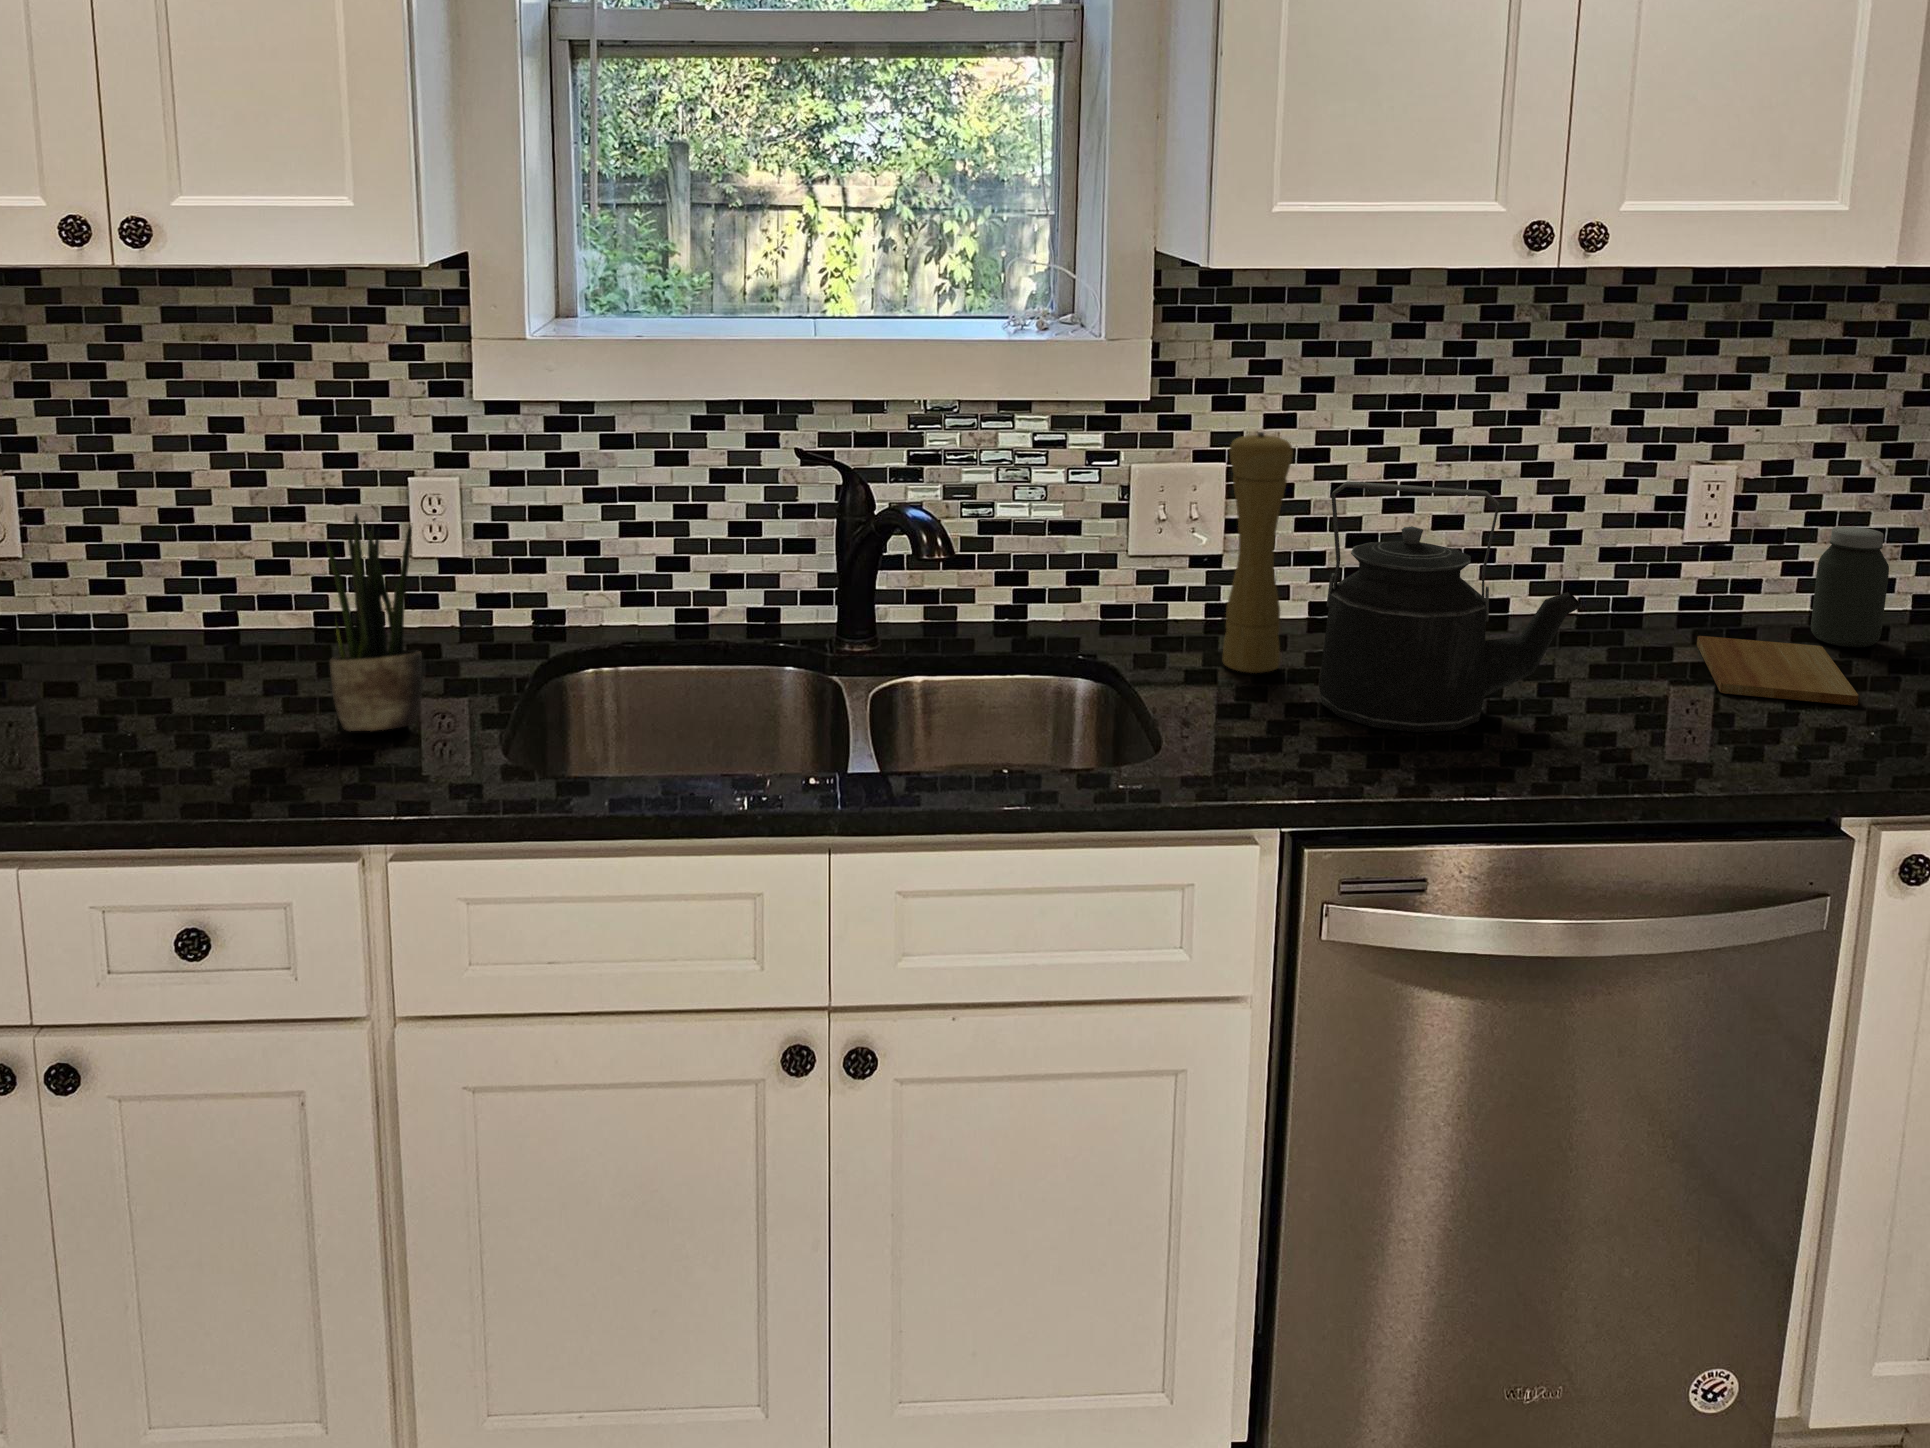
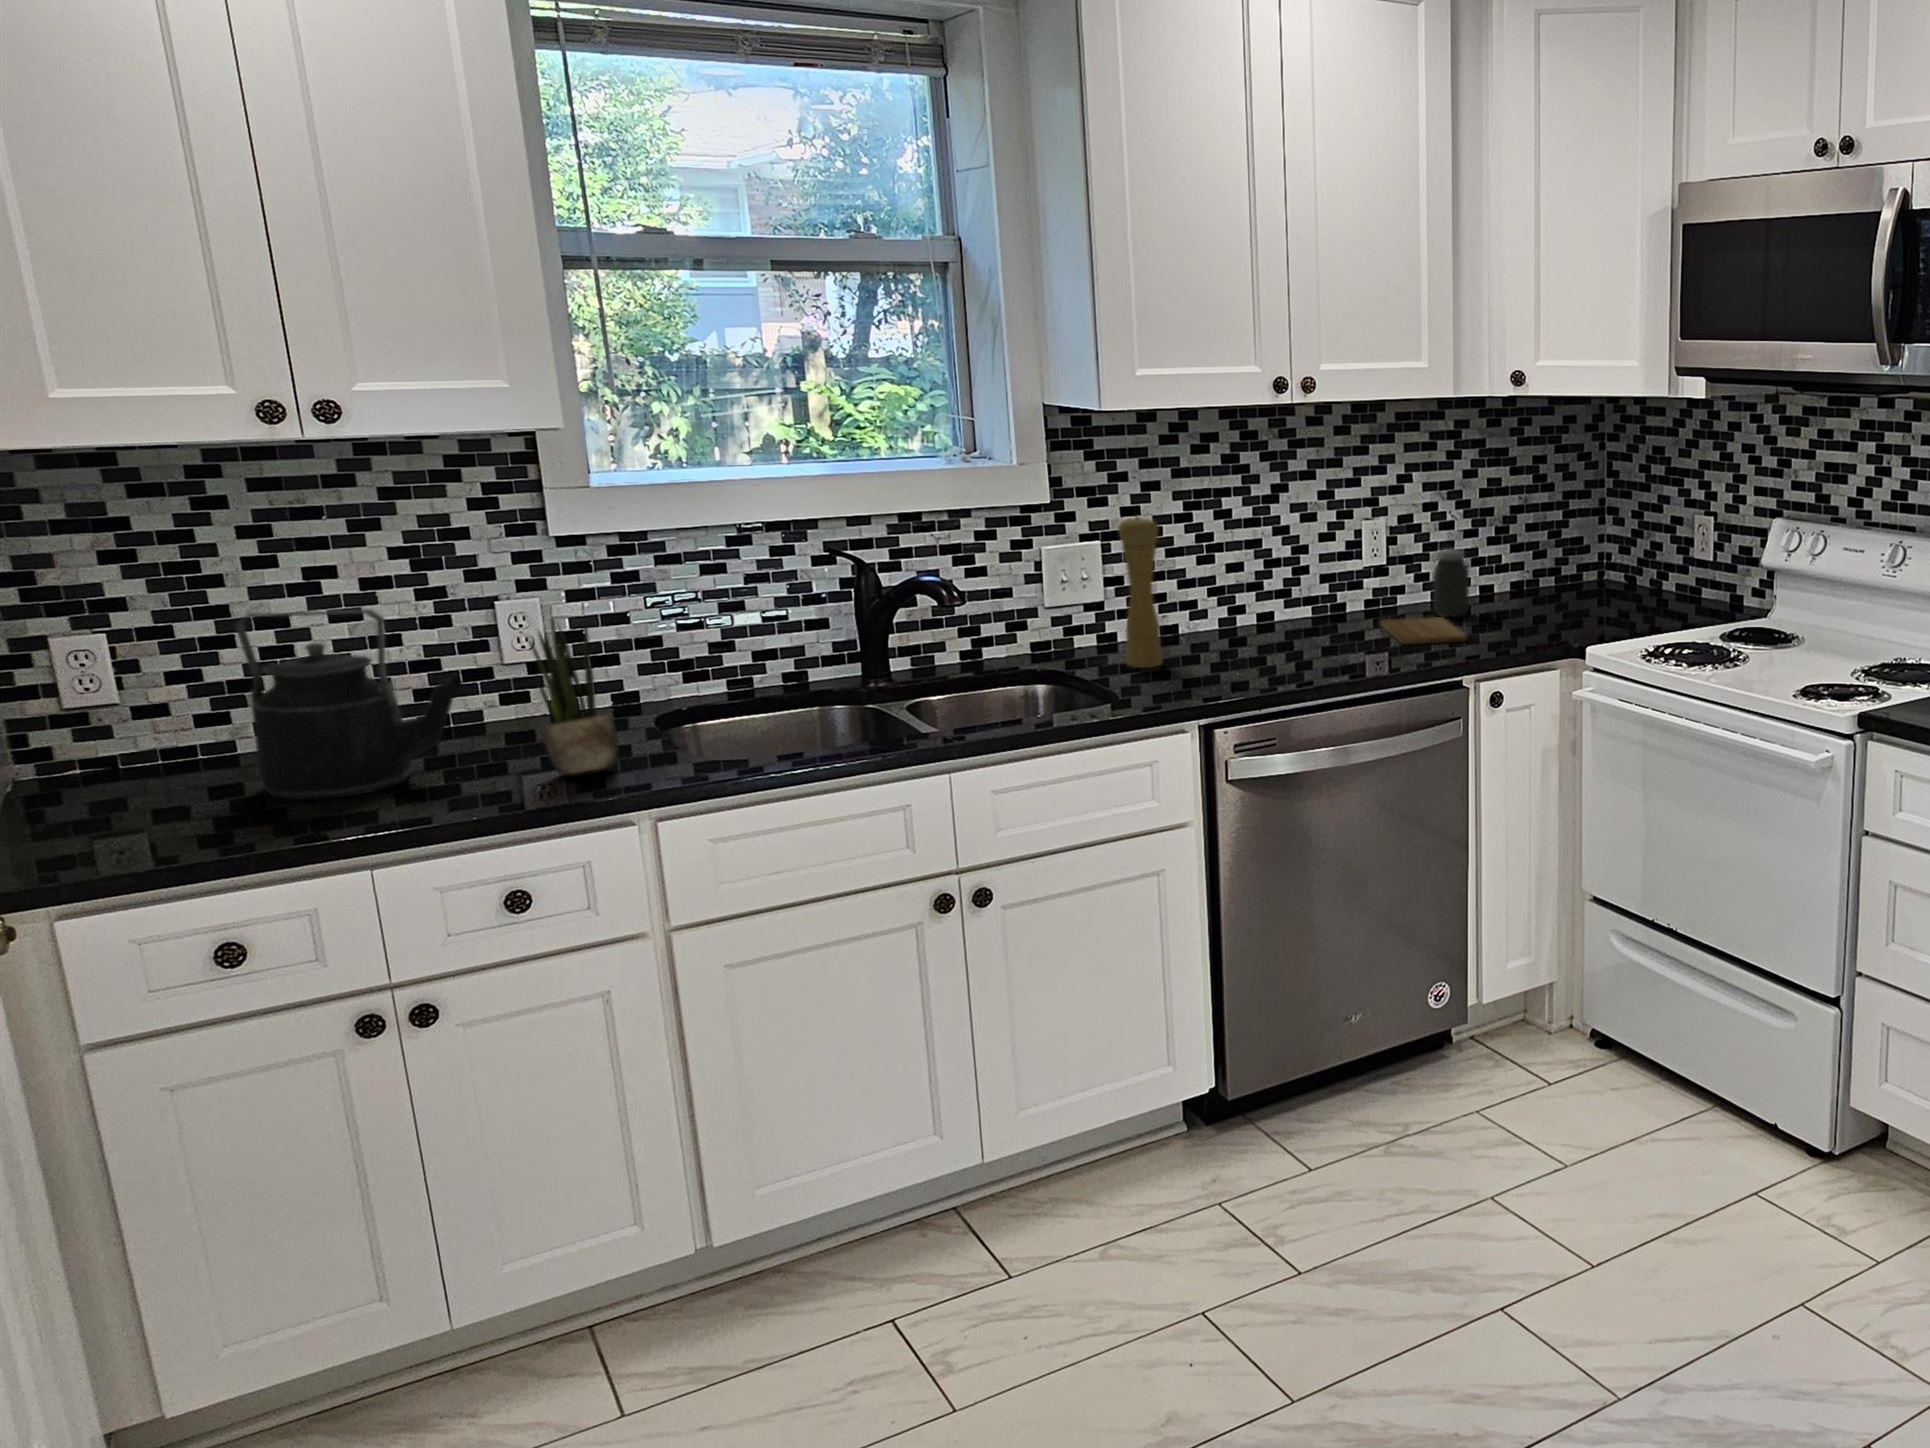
kettle: present [1319,481,1582,732] -> present [235,609,465,800]

